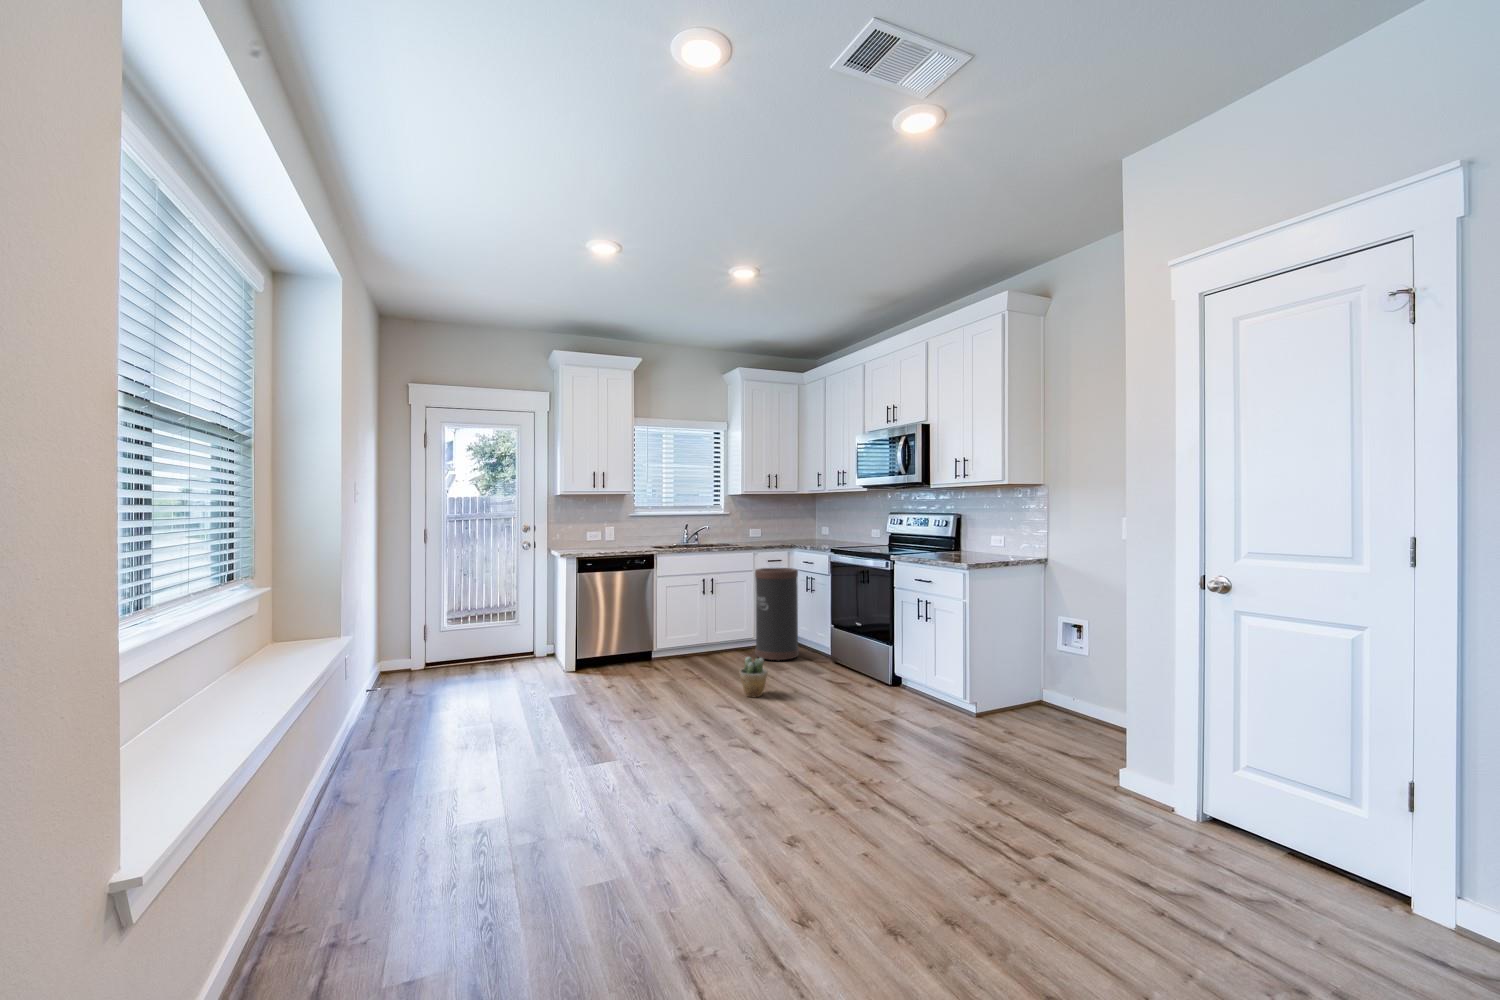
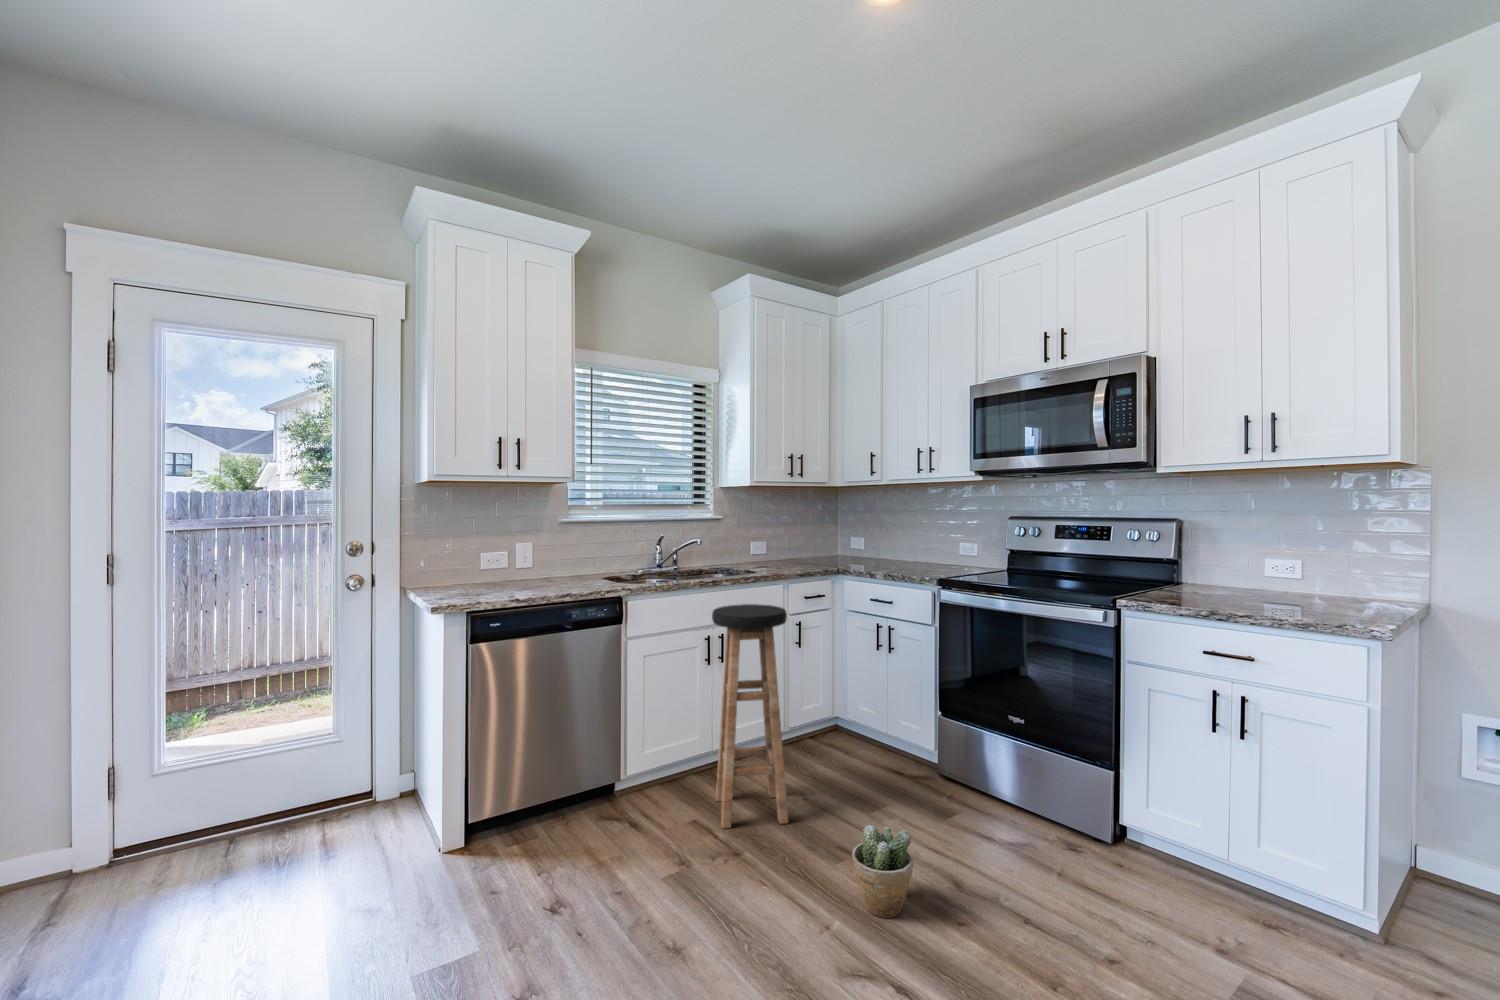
bar stool: none [696,560,736,672] -> present [712,604,788,828]
trash can: present [755,568,799,661] -> none [796,610,873,781]

